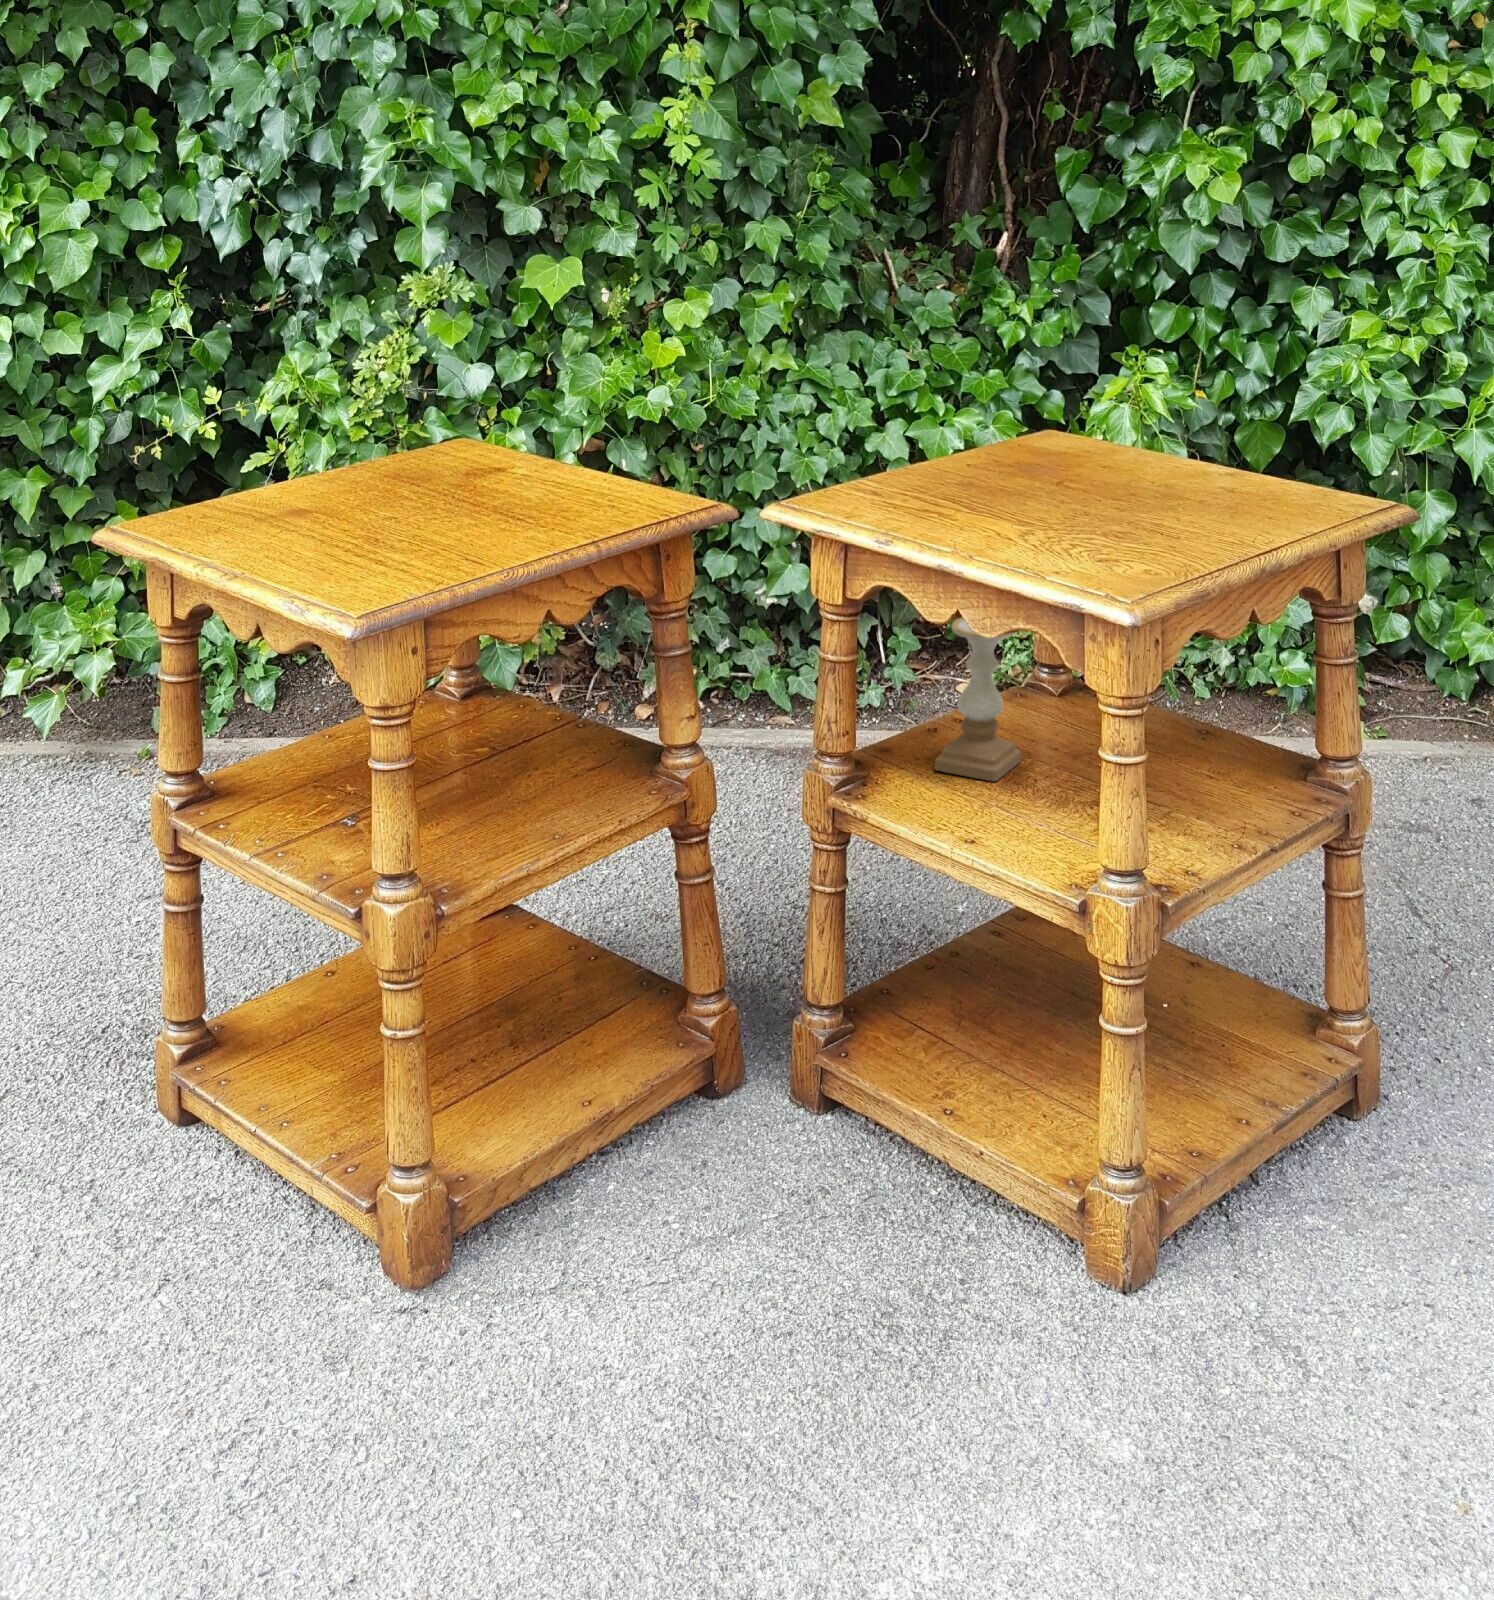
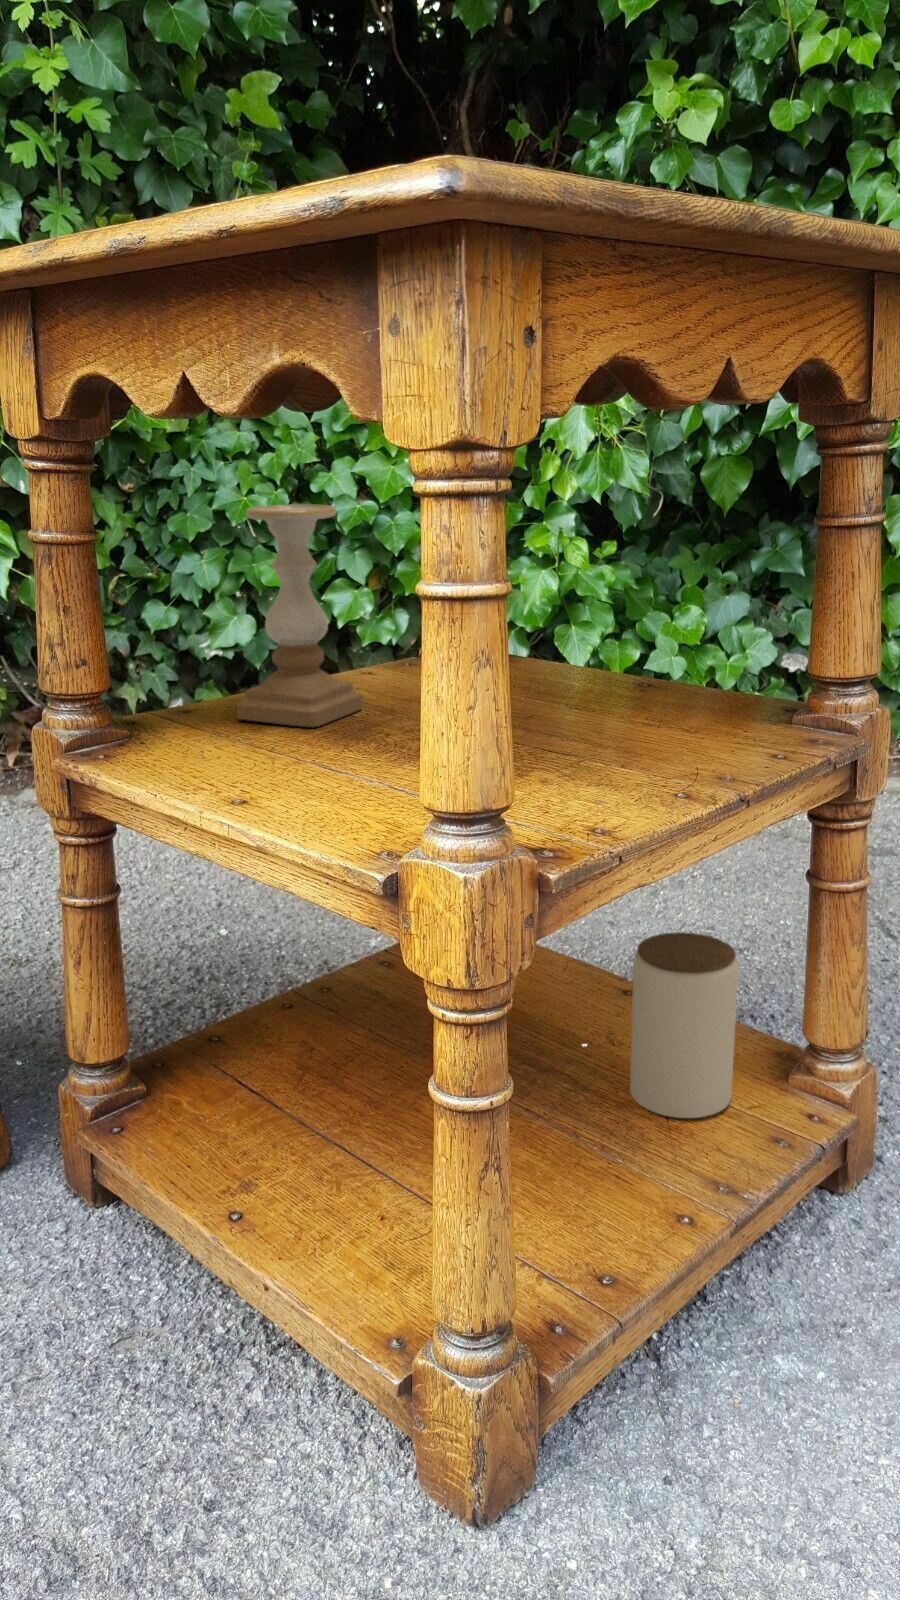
jar: none [1206,931,1290,1062] -> present [630,932,739,1118]

